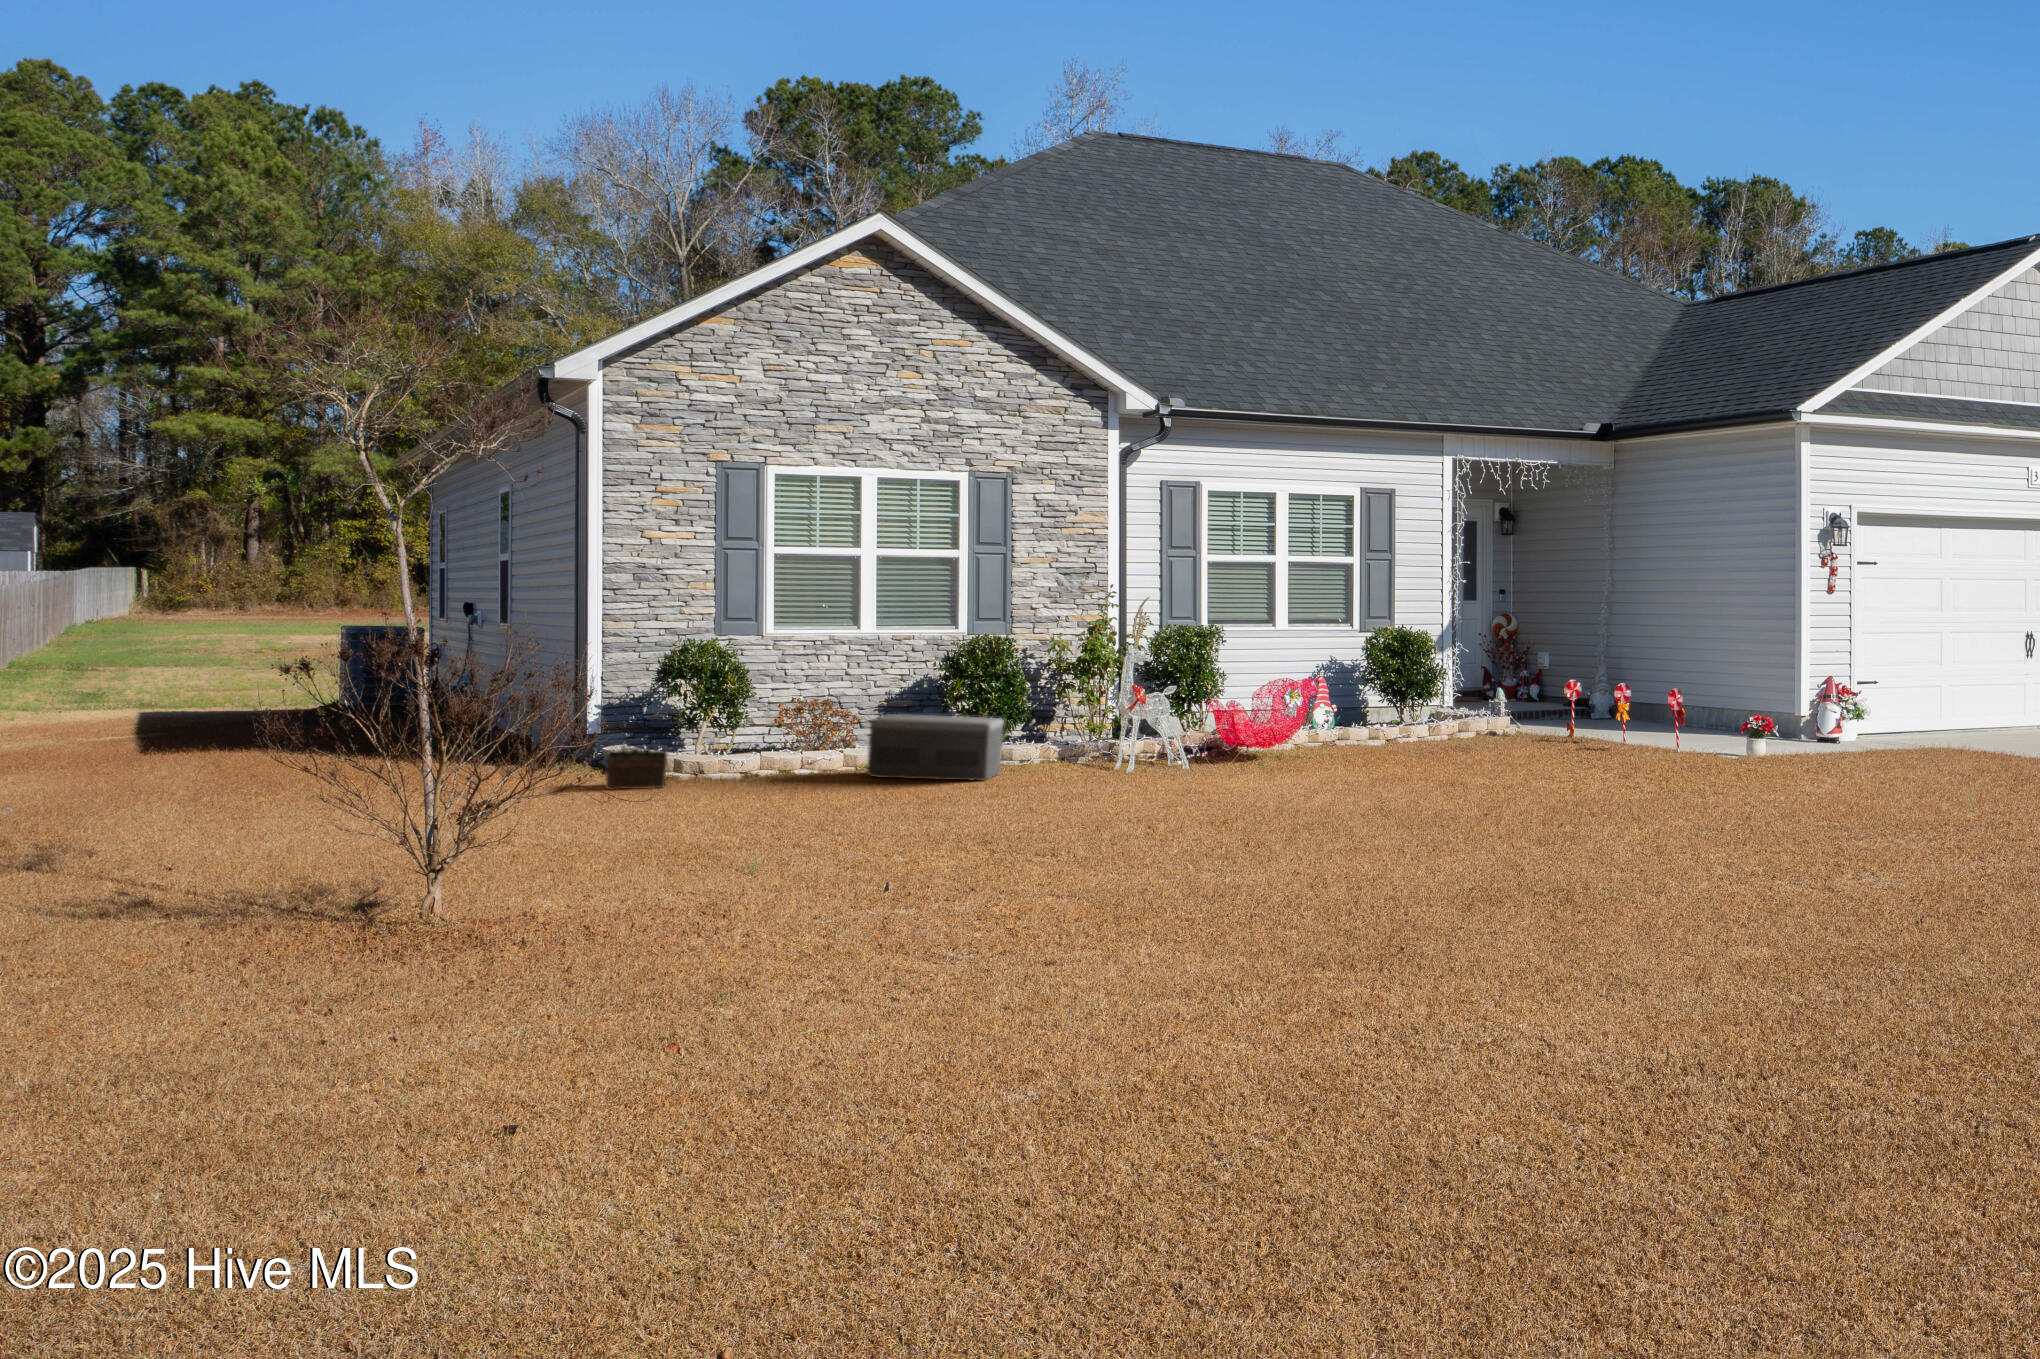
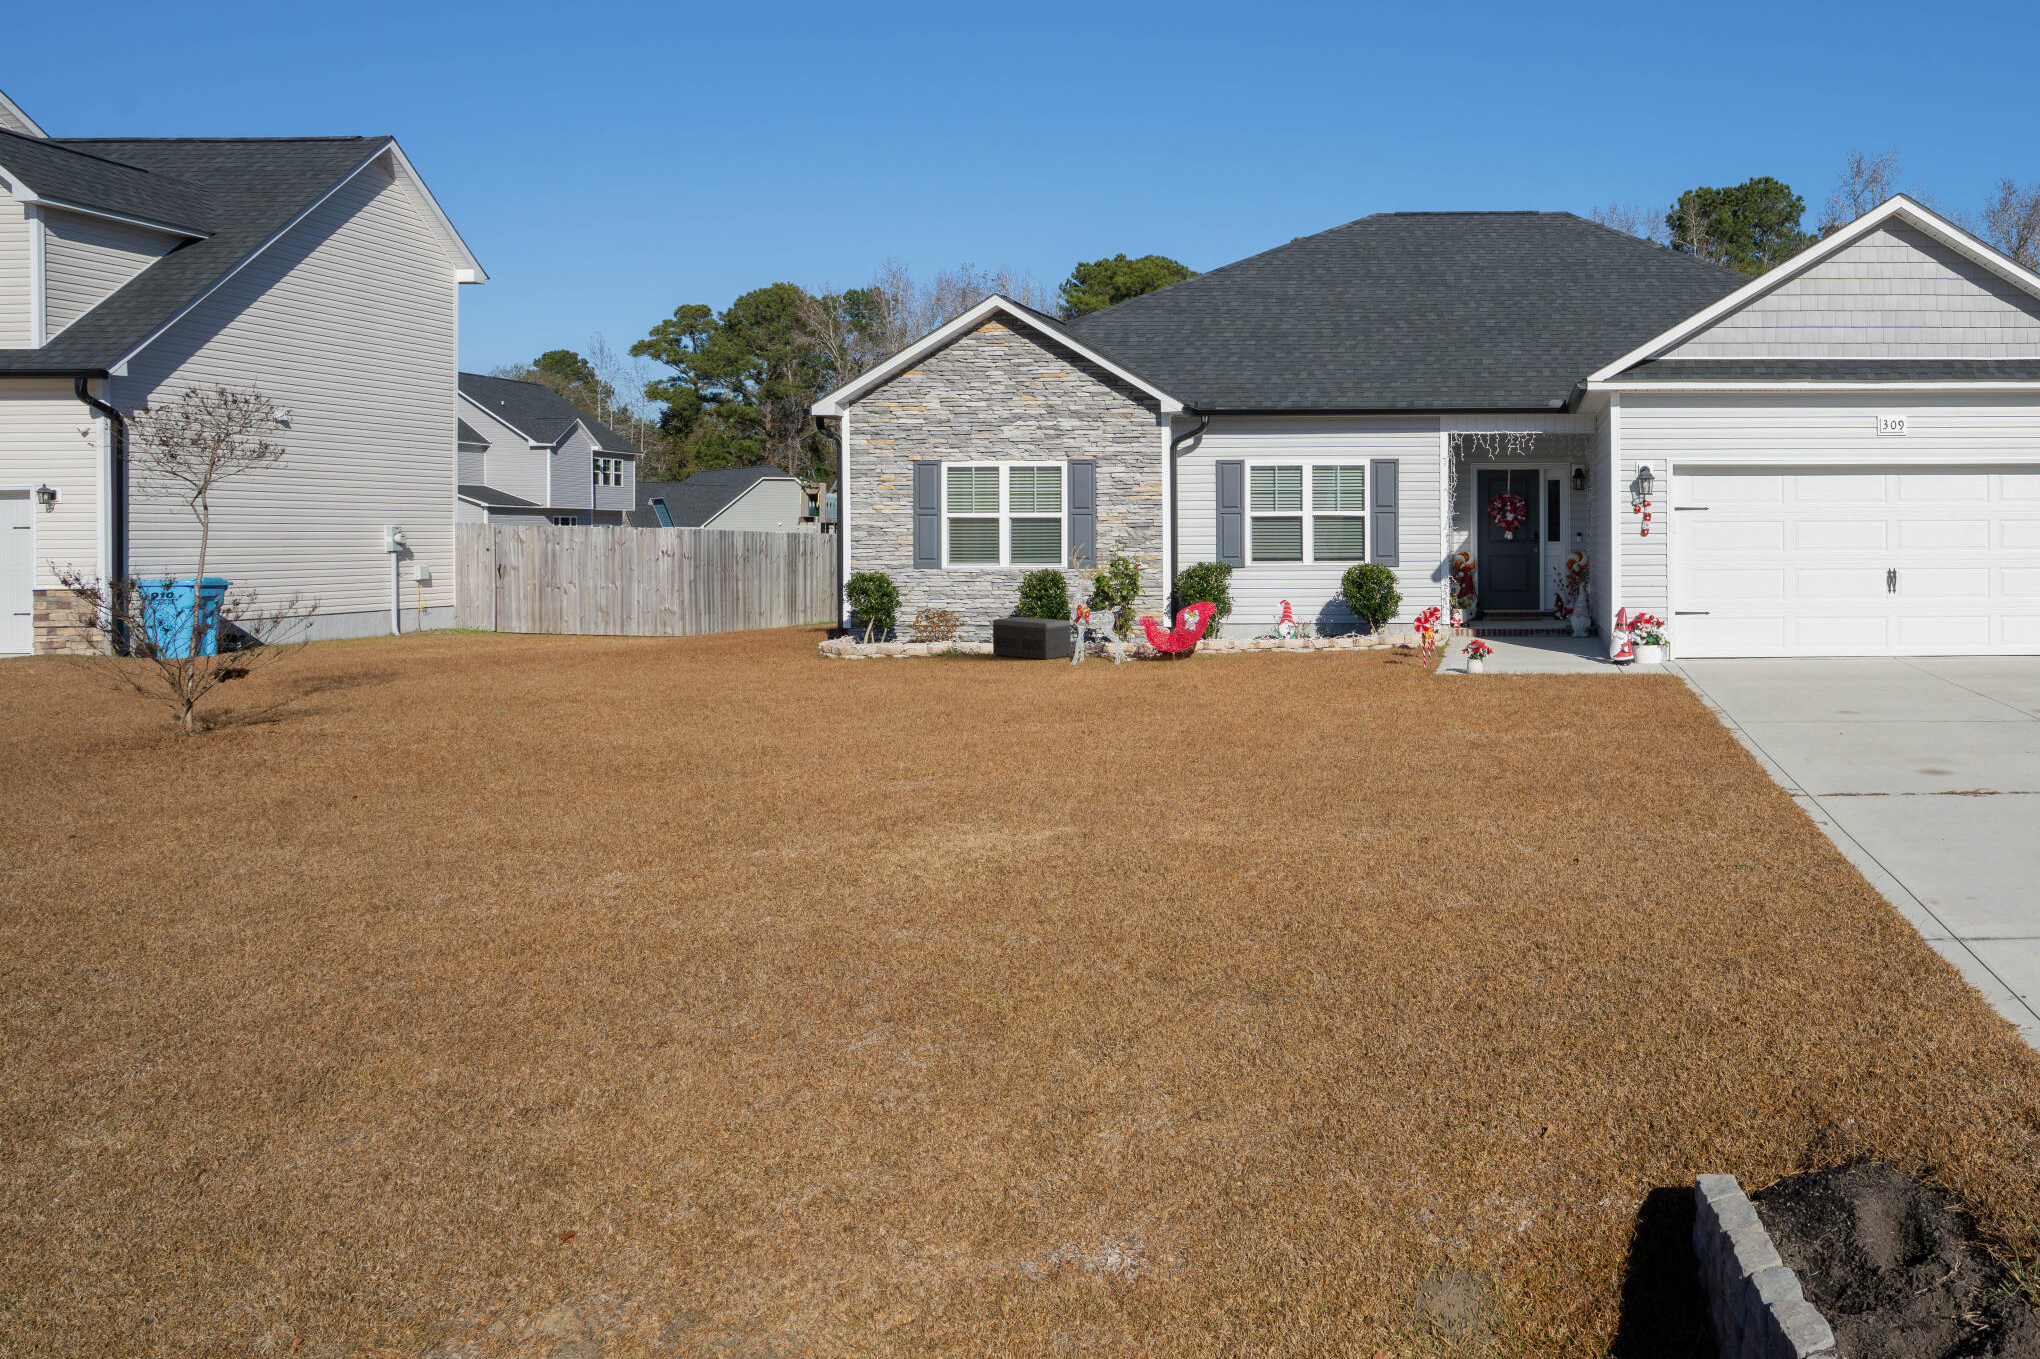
basket: present [605,747,668,790] -> none [842,632,886,657]

